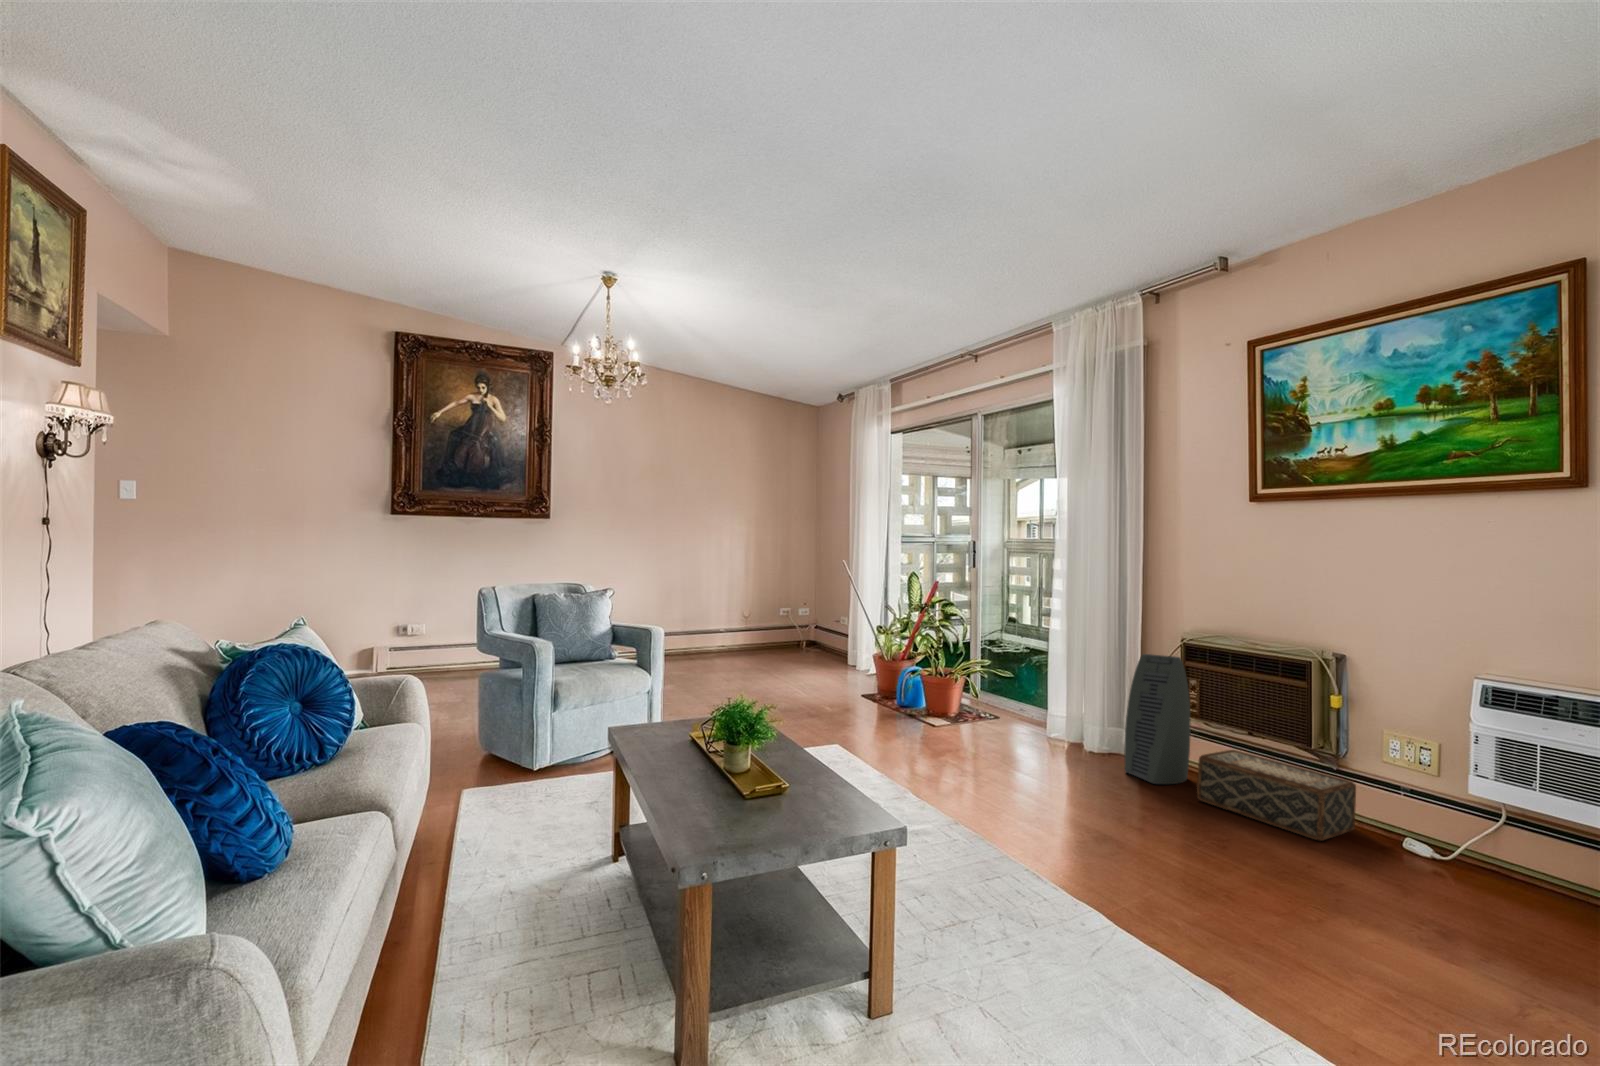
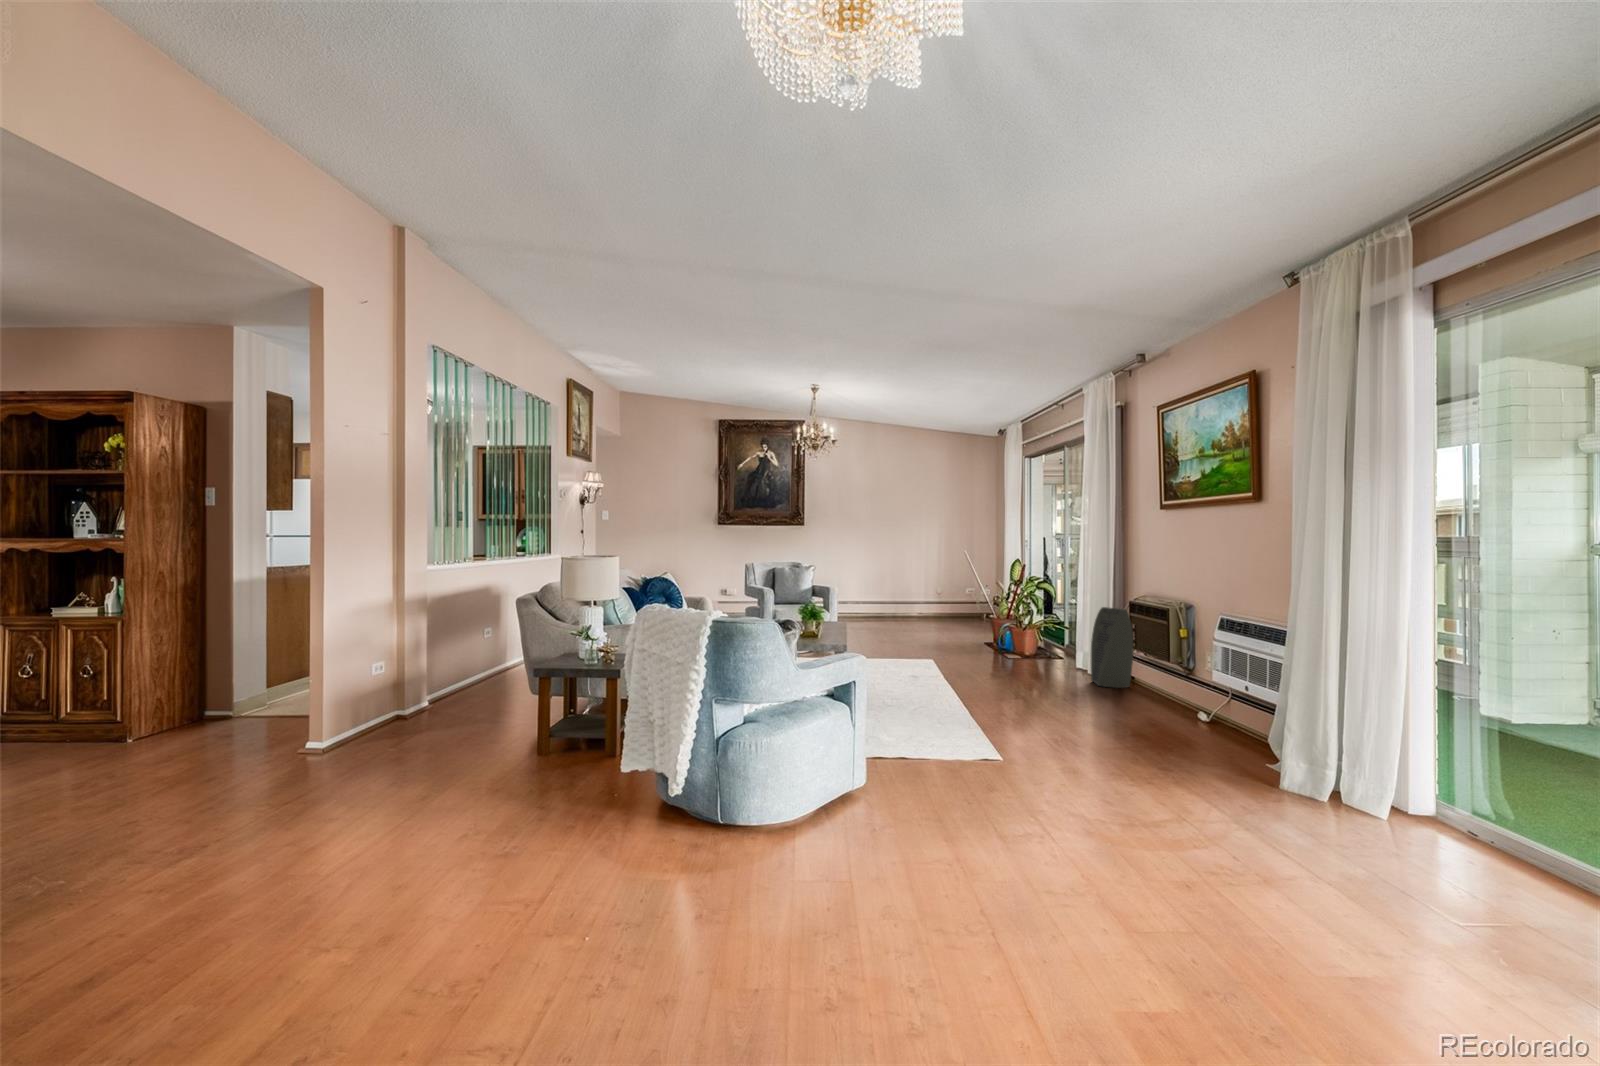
woven basket: present [1197,750,1356,841] -> none [1111,666,1190,711]

